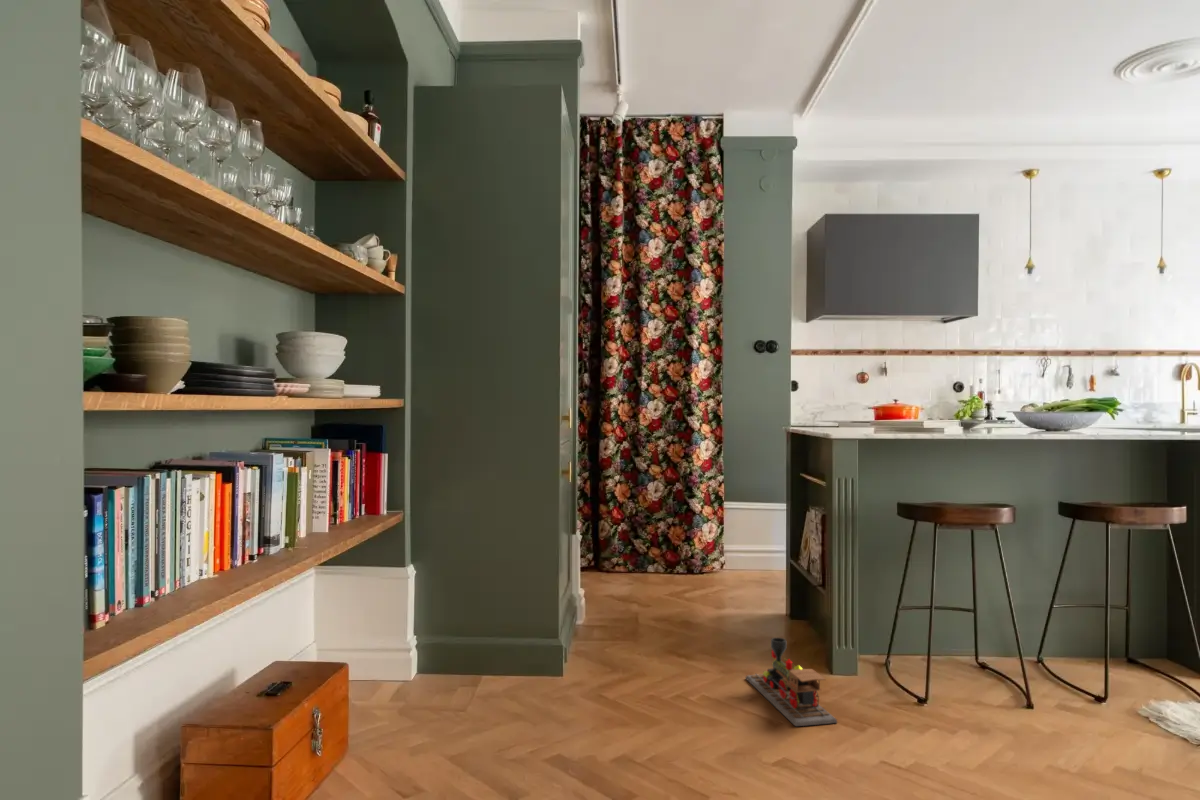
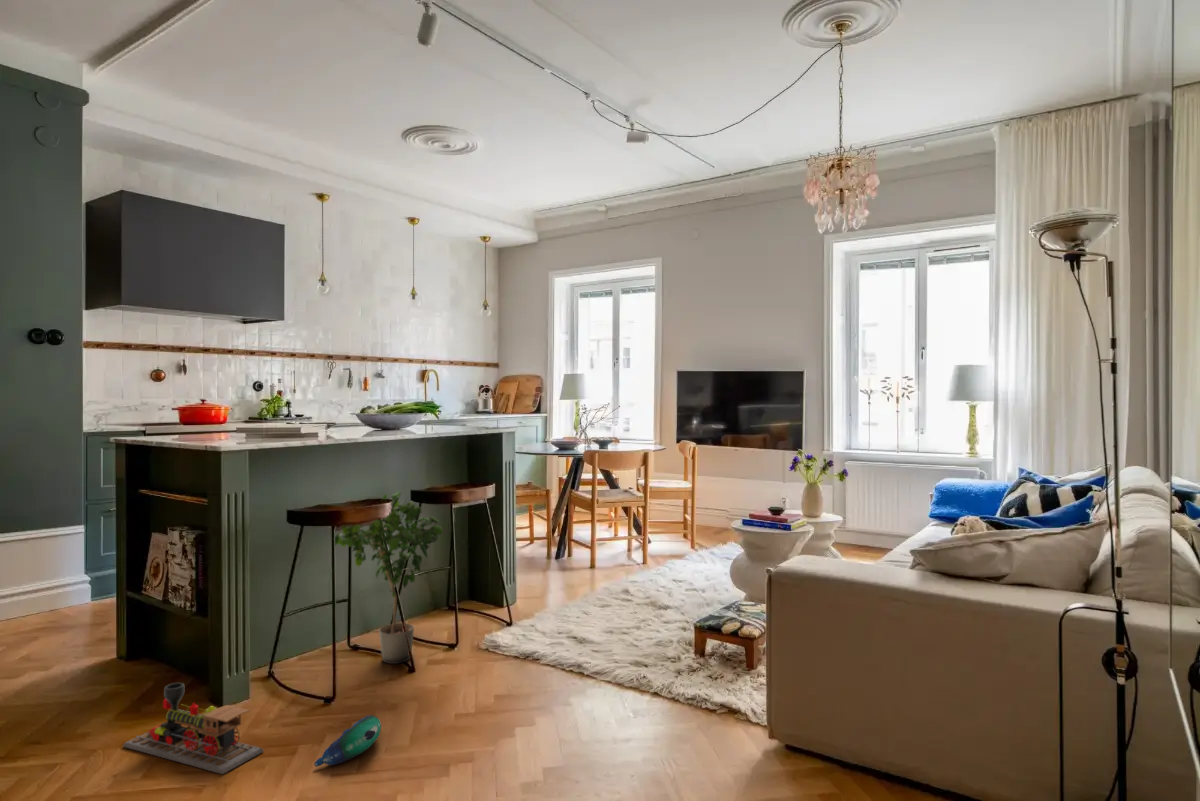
potted plant: none [943,502,1075,696] -> present [335,492,443,664]
plush toy: none [868,726,948,761] -> present [314,715,381,766]

